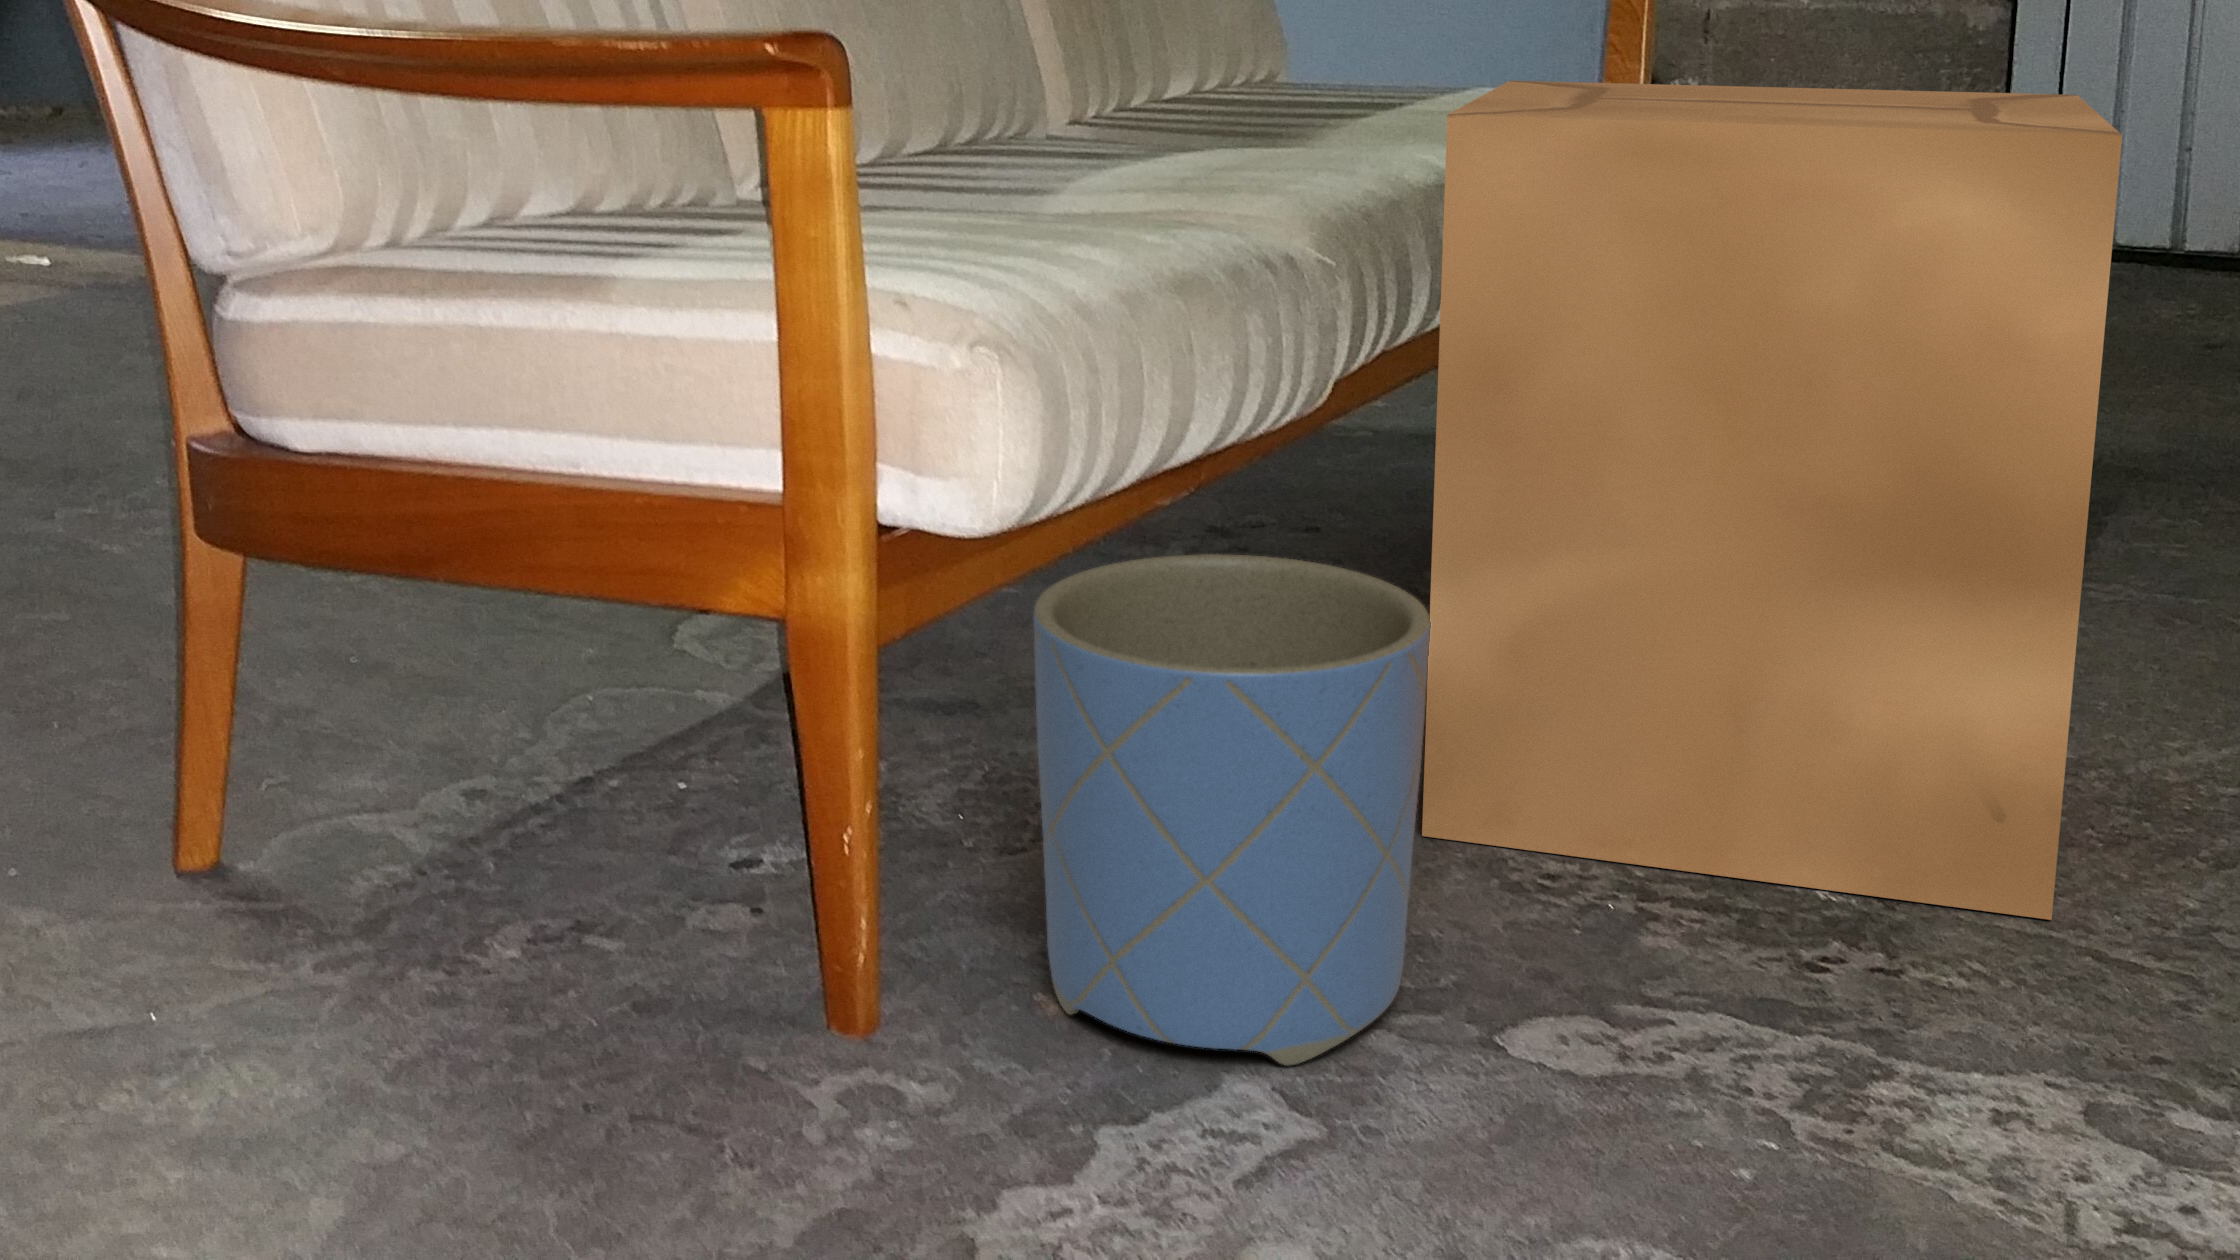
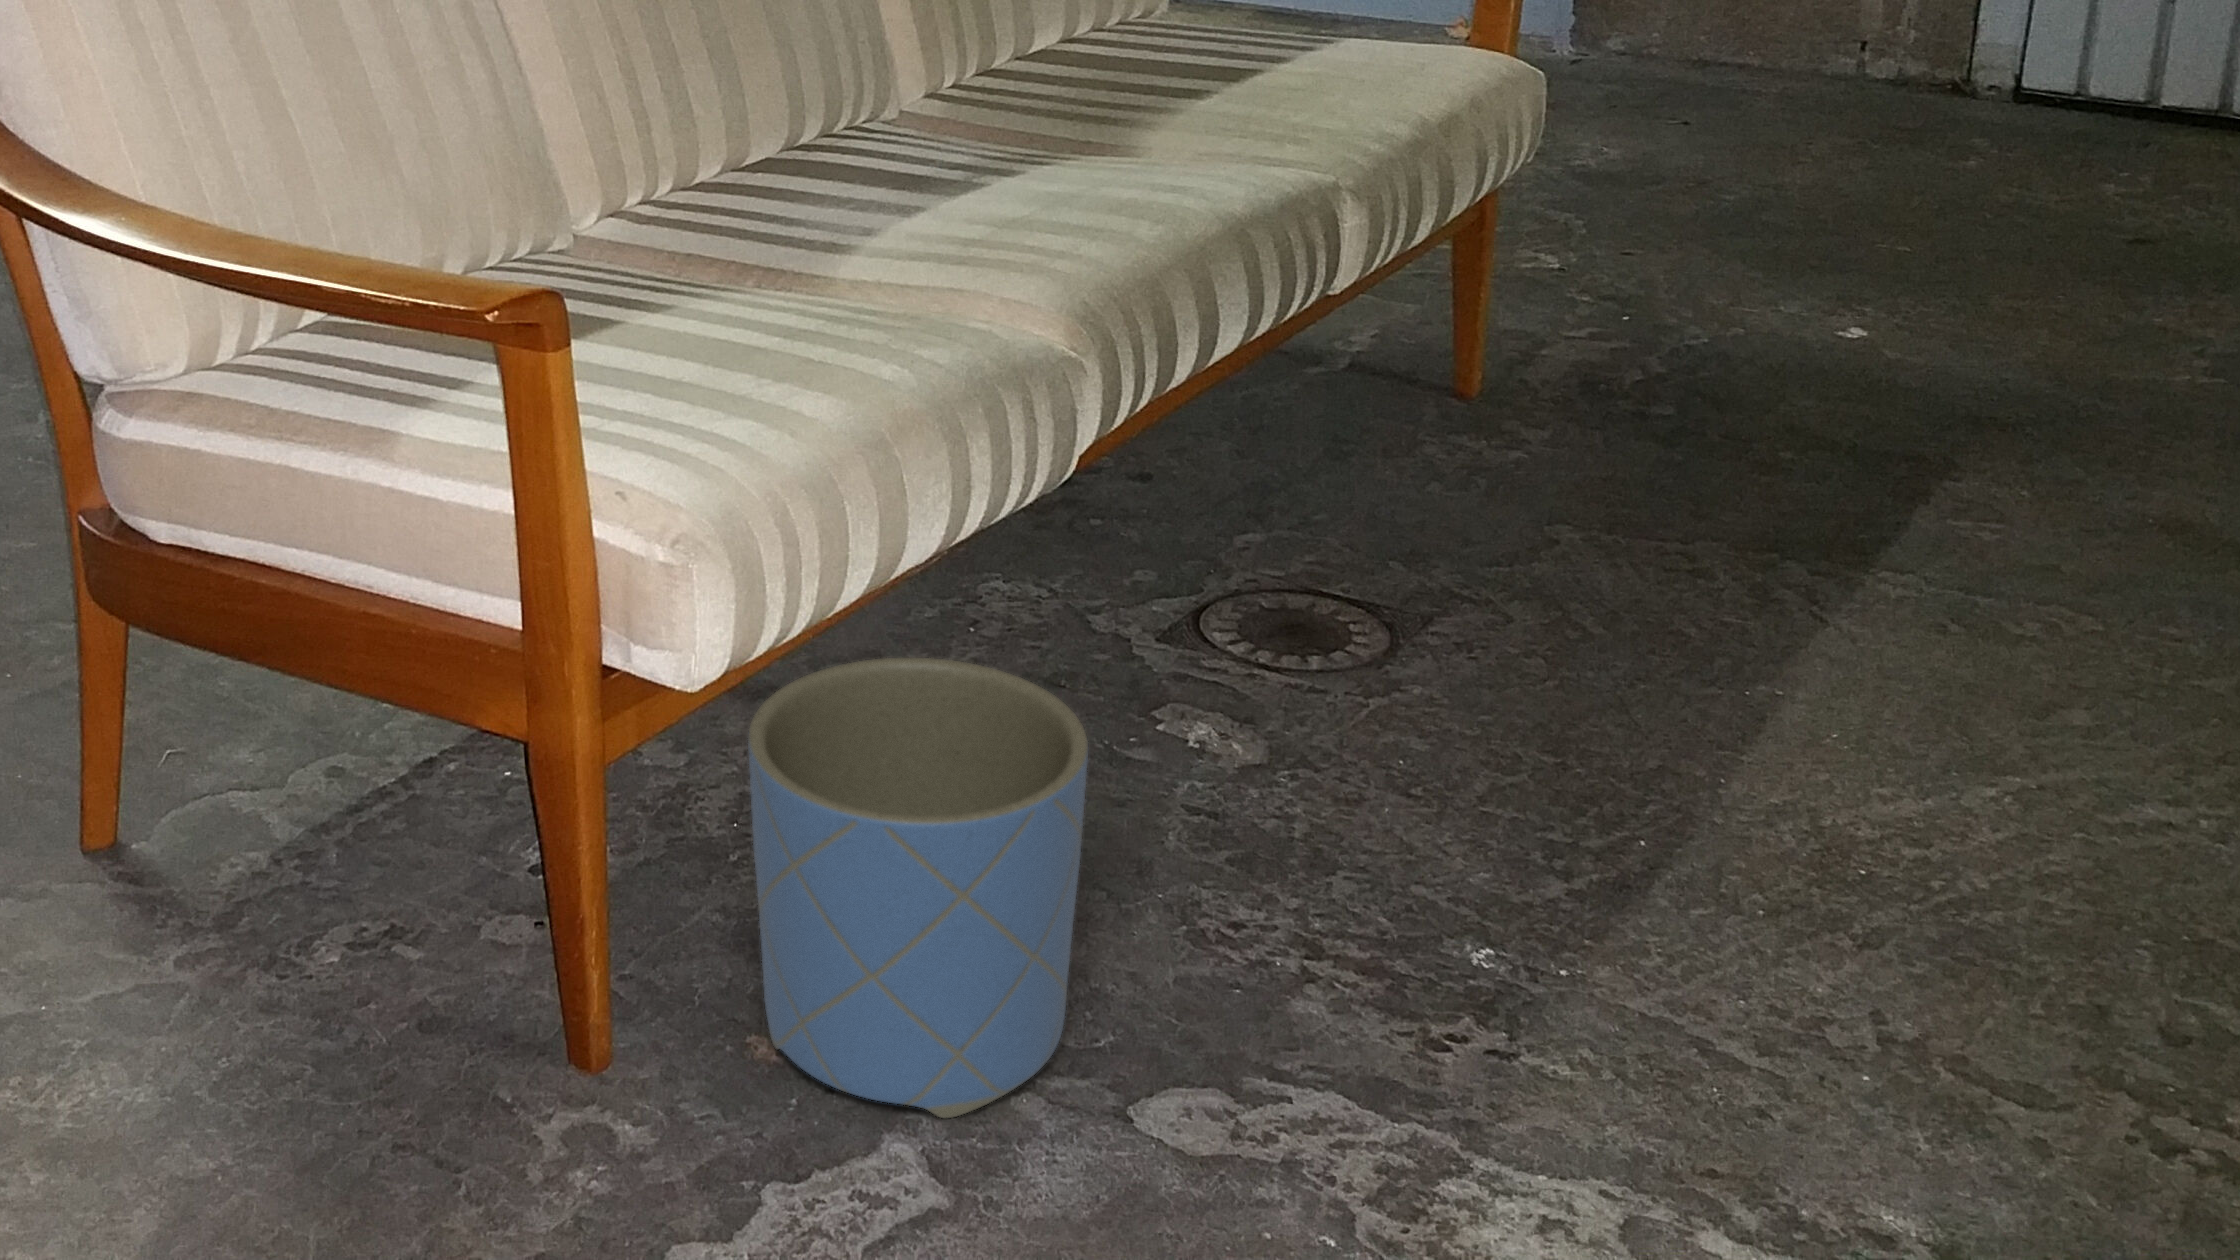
cardboard box: present [1422,81,2122,920] -> none [1134,163,1816,1009]

